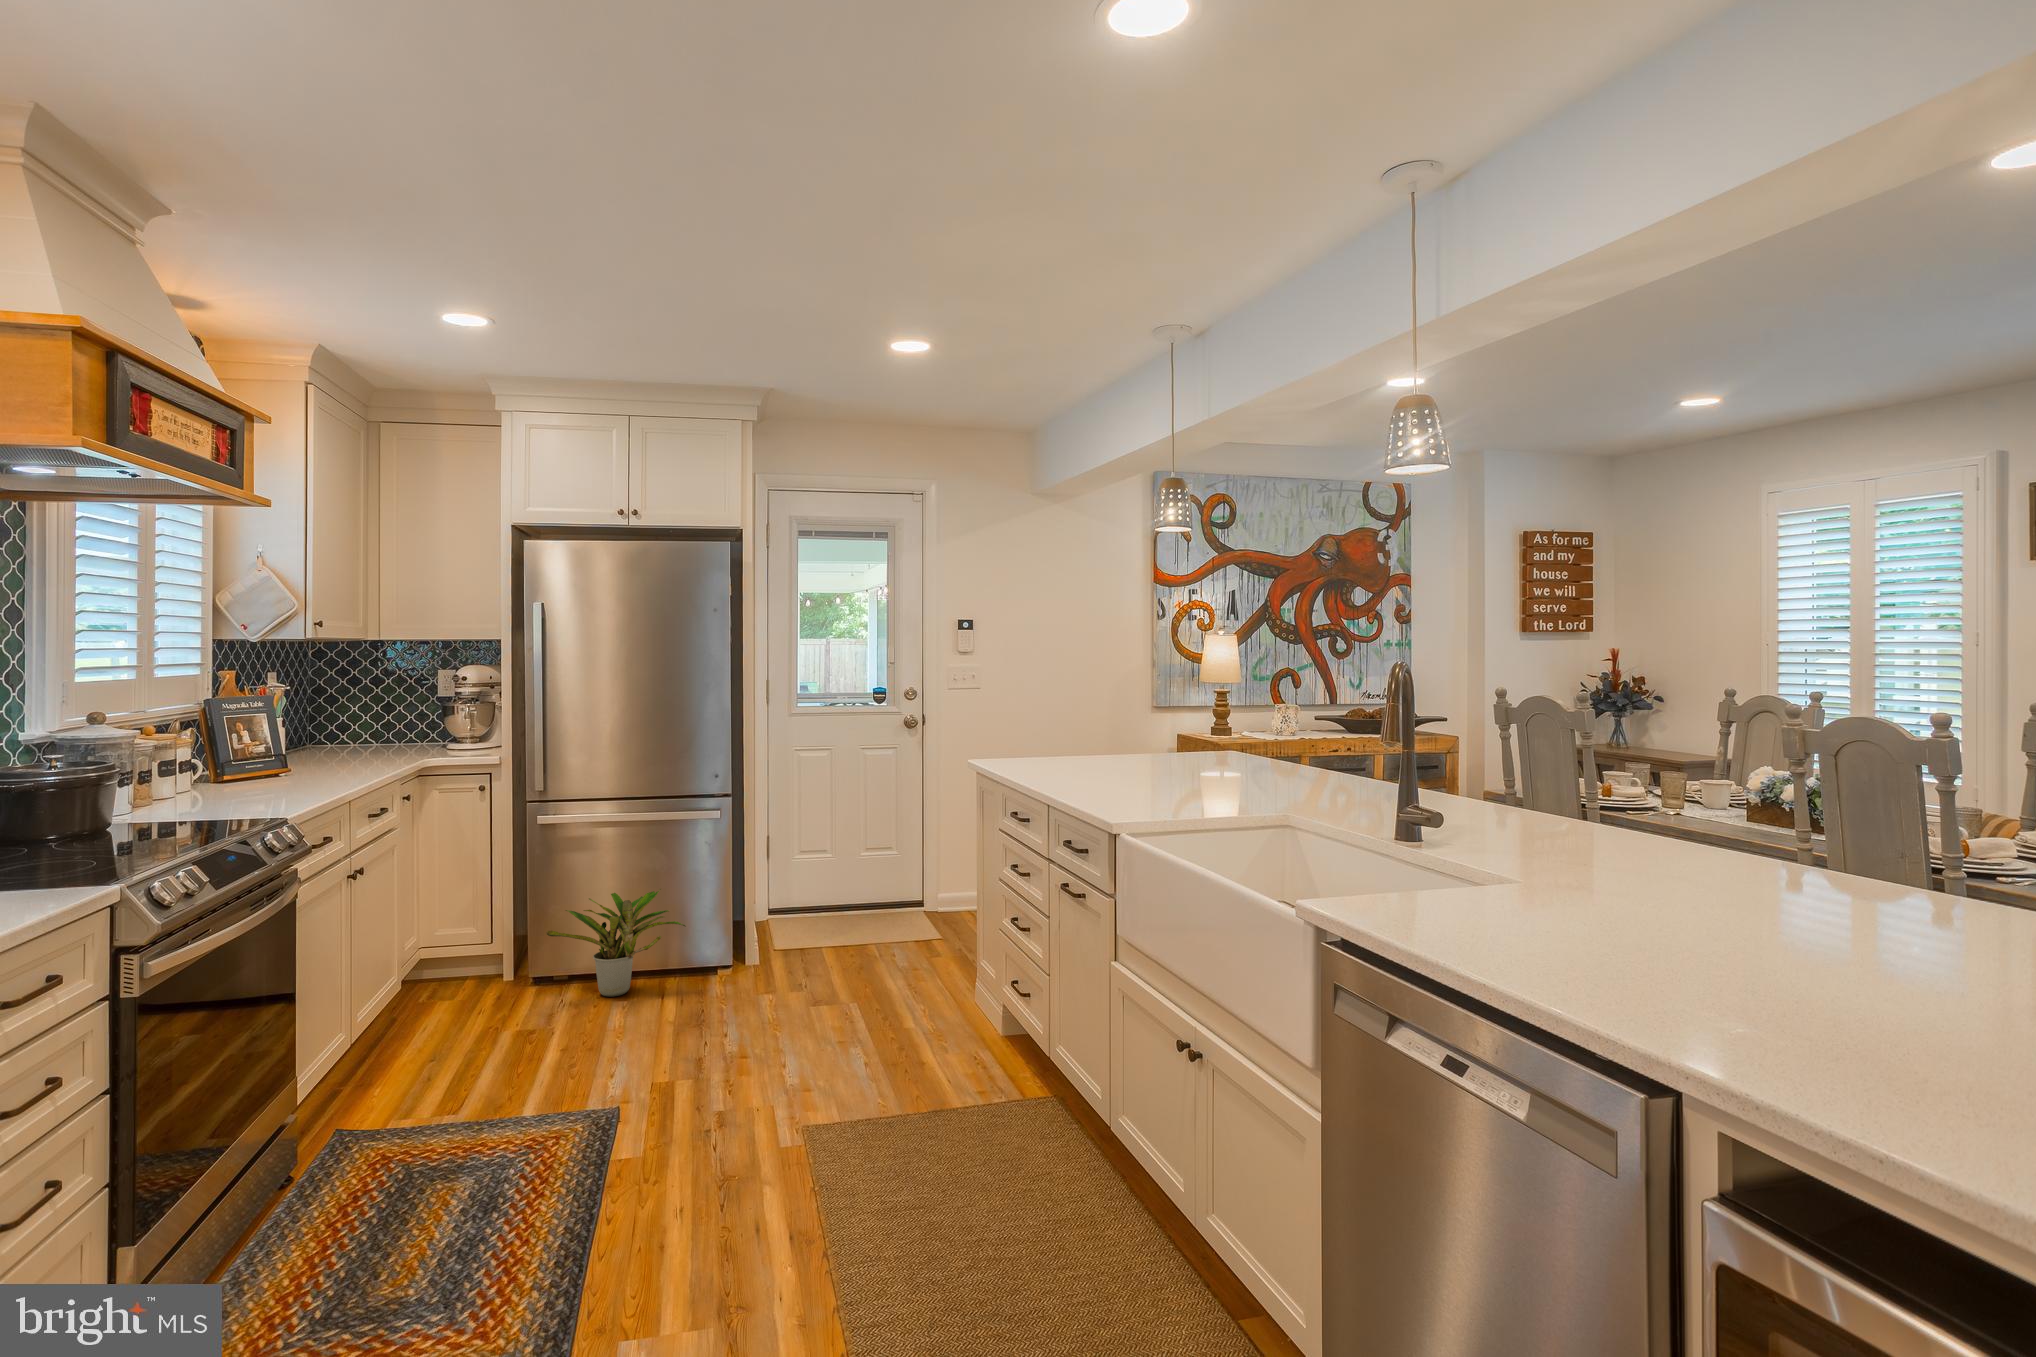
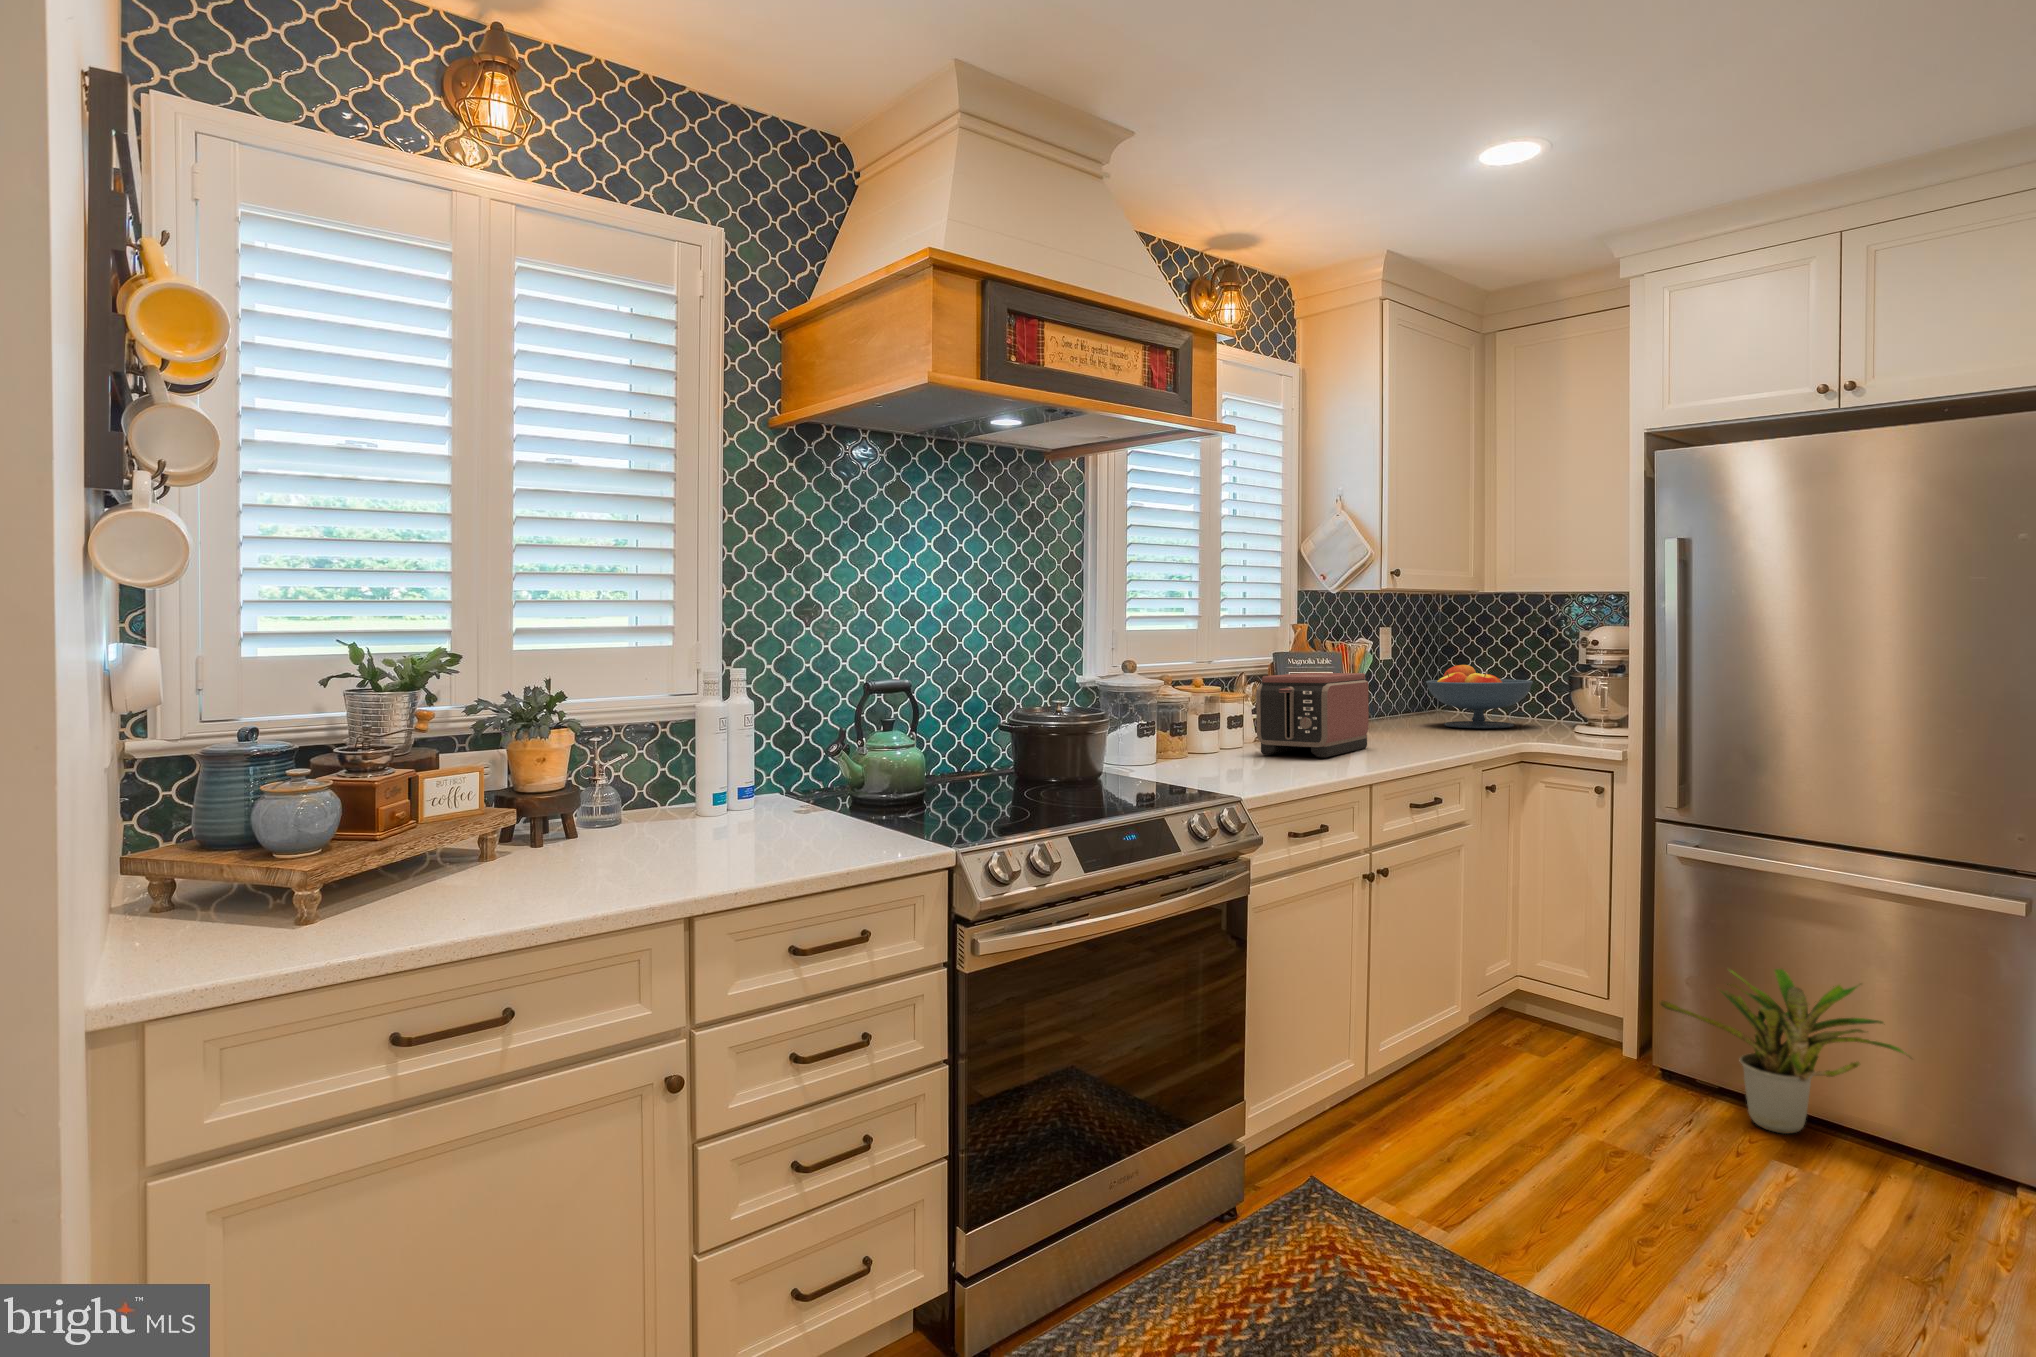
fruit bowl: none [324,703,419,756] -> present [1426,665,1533,728]
toaster: none [221,715,316,792] -> present [1256,673,1369,758]

